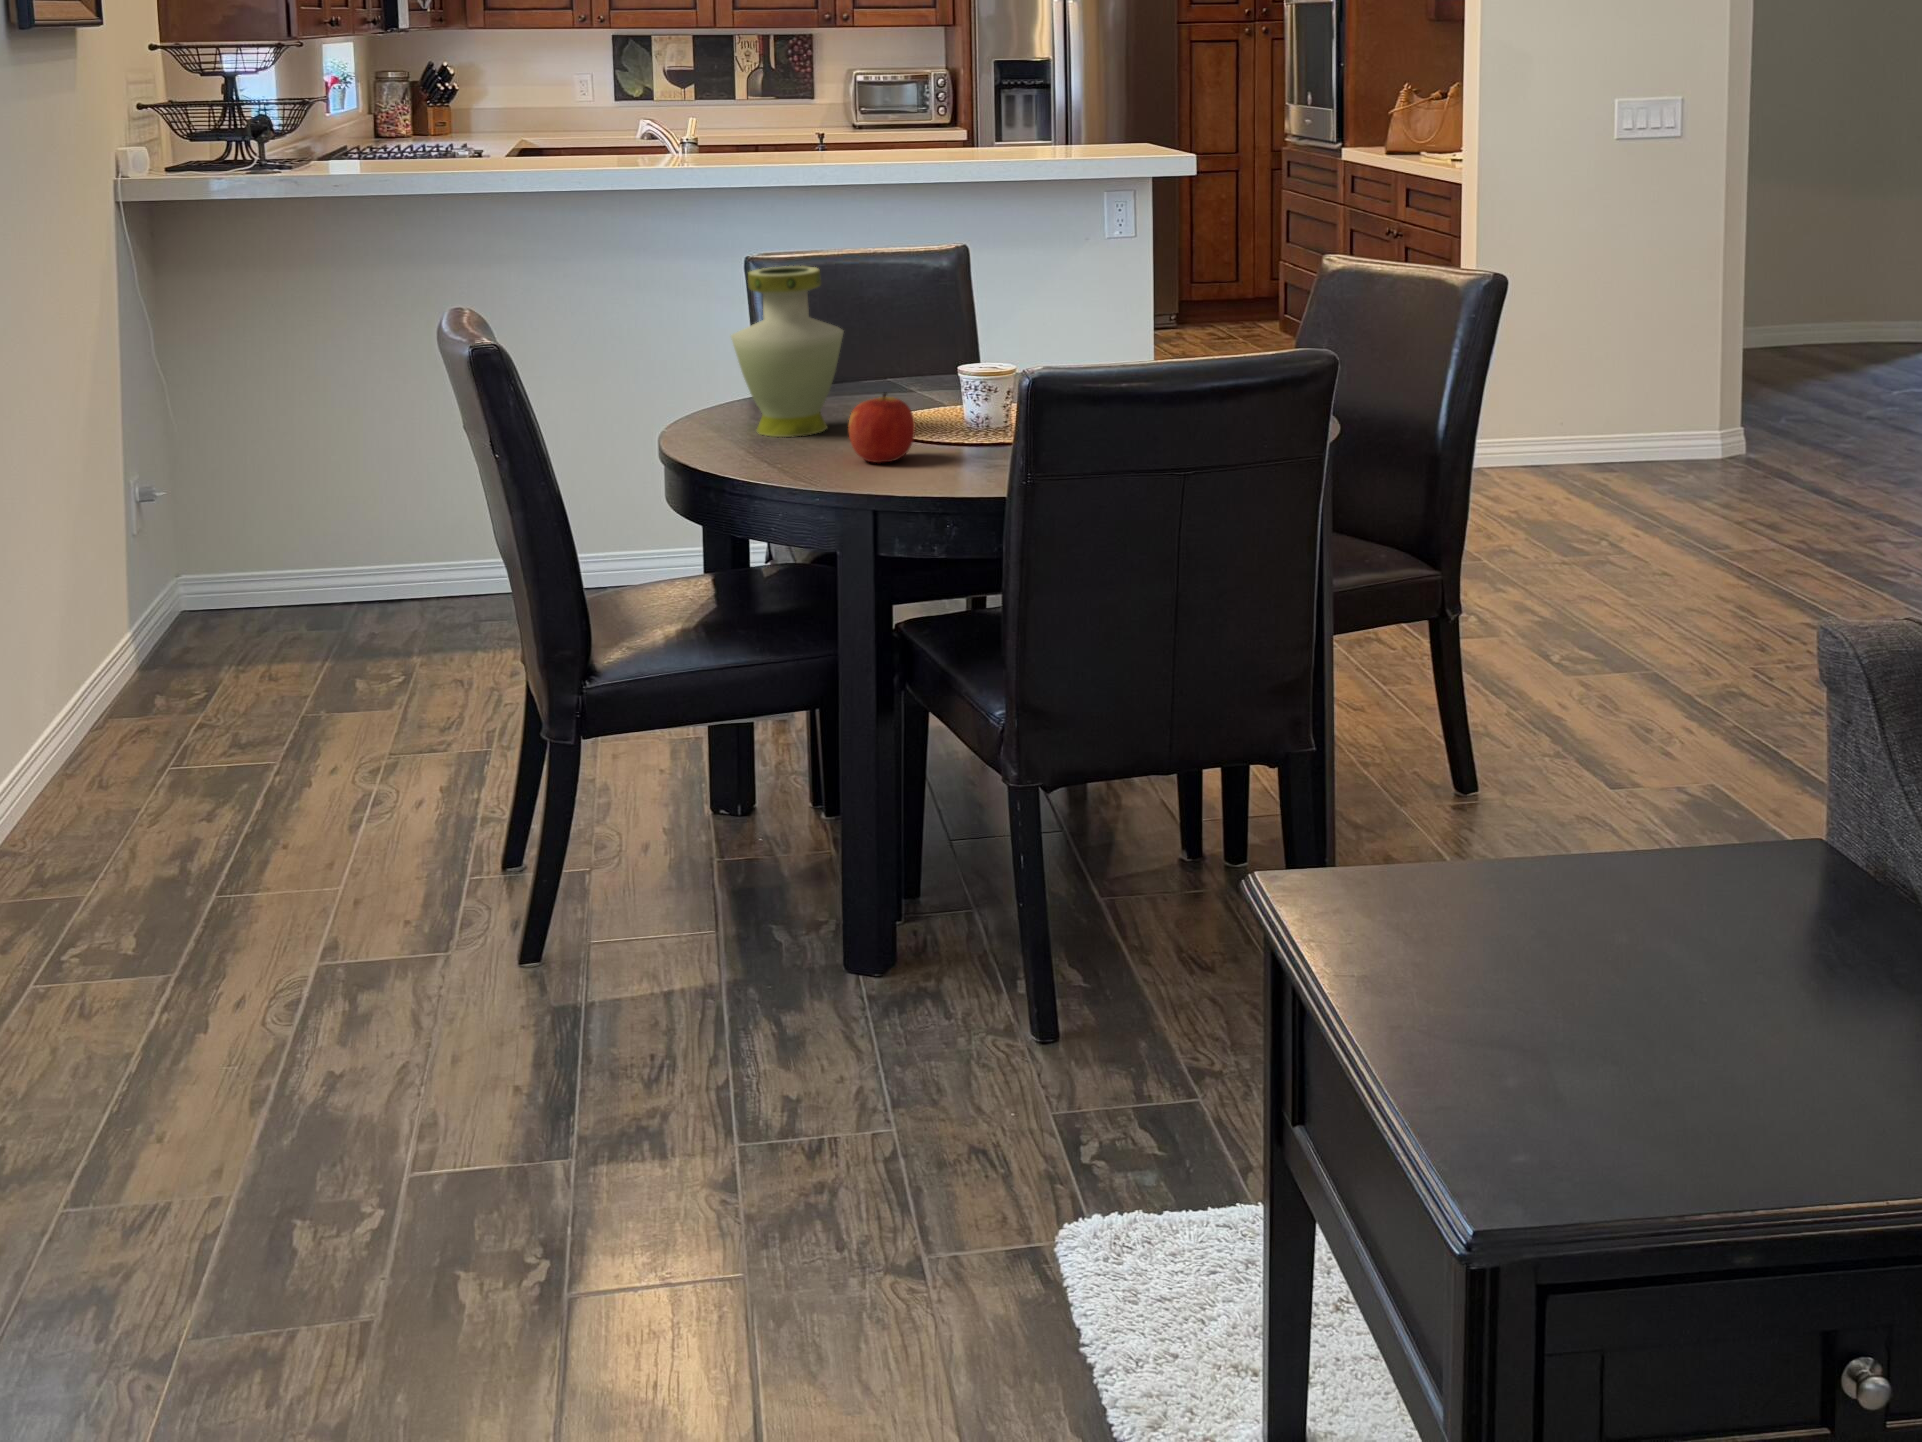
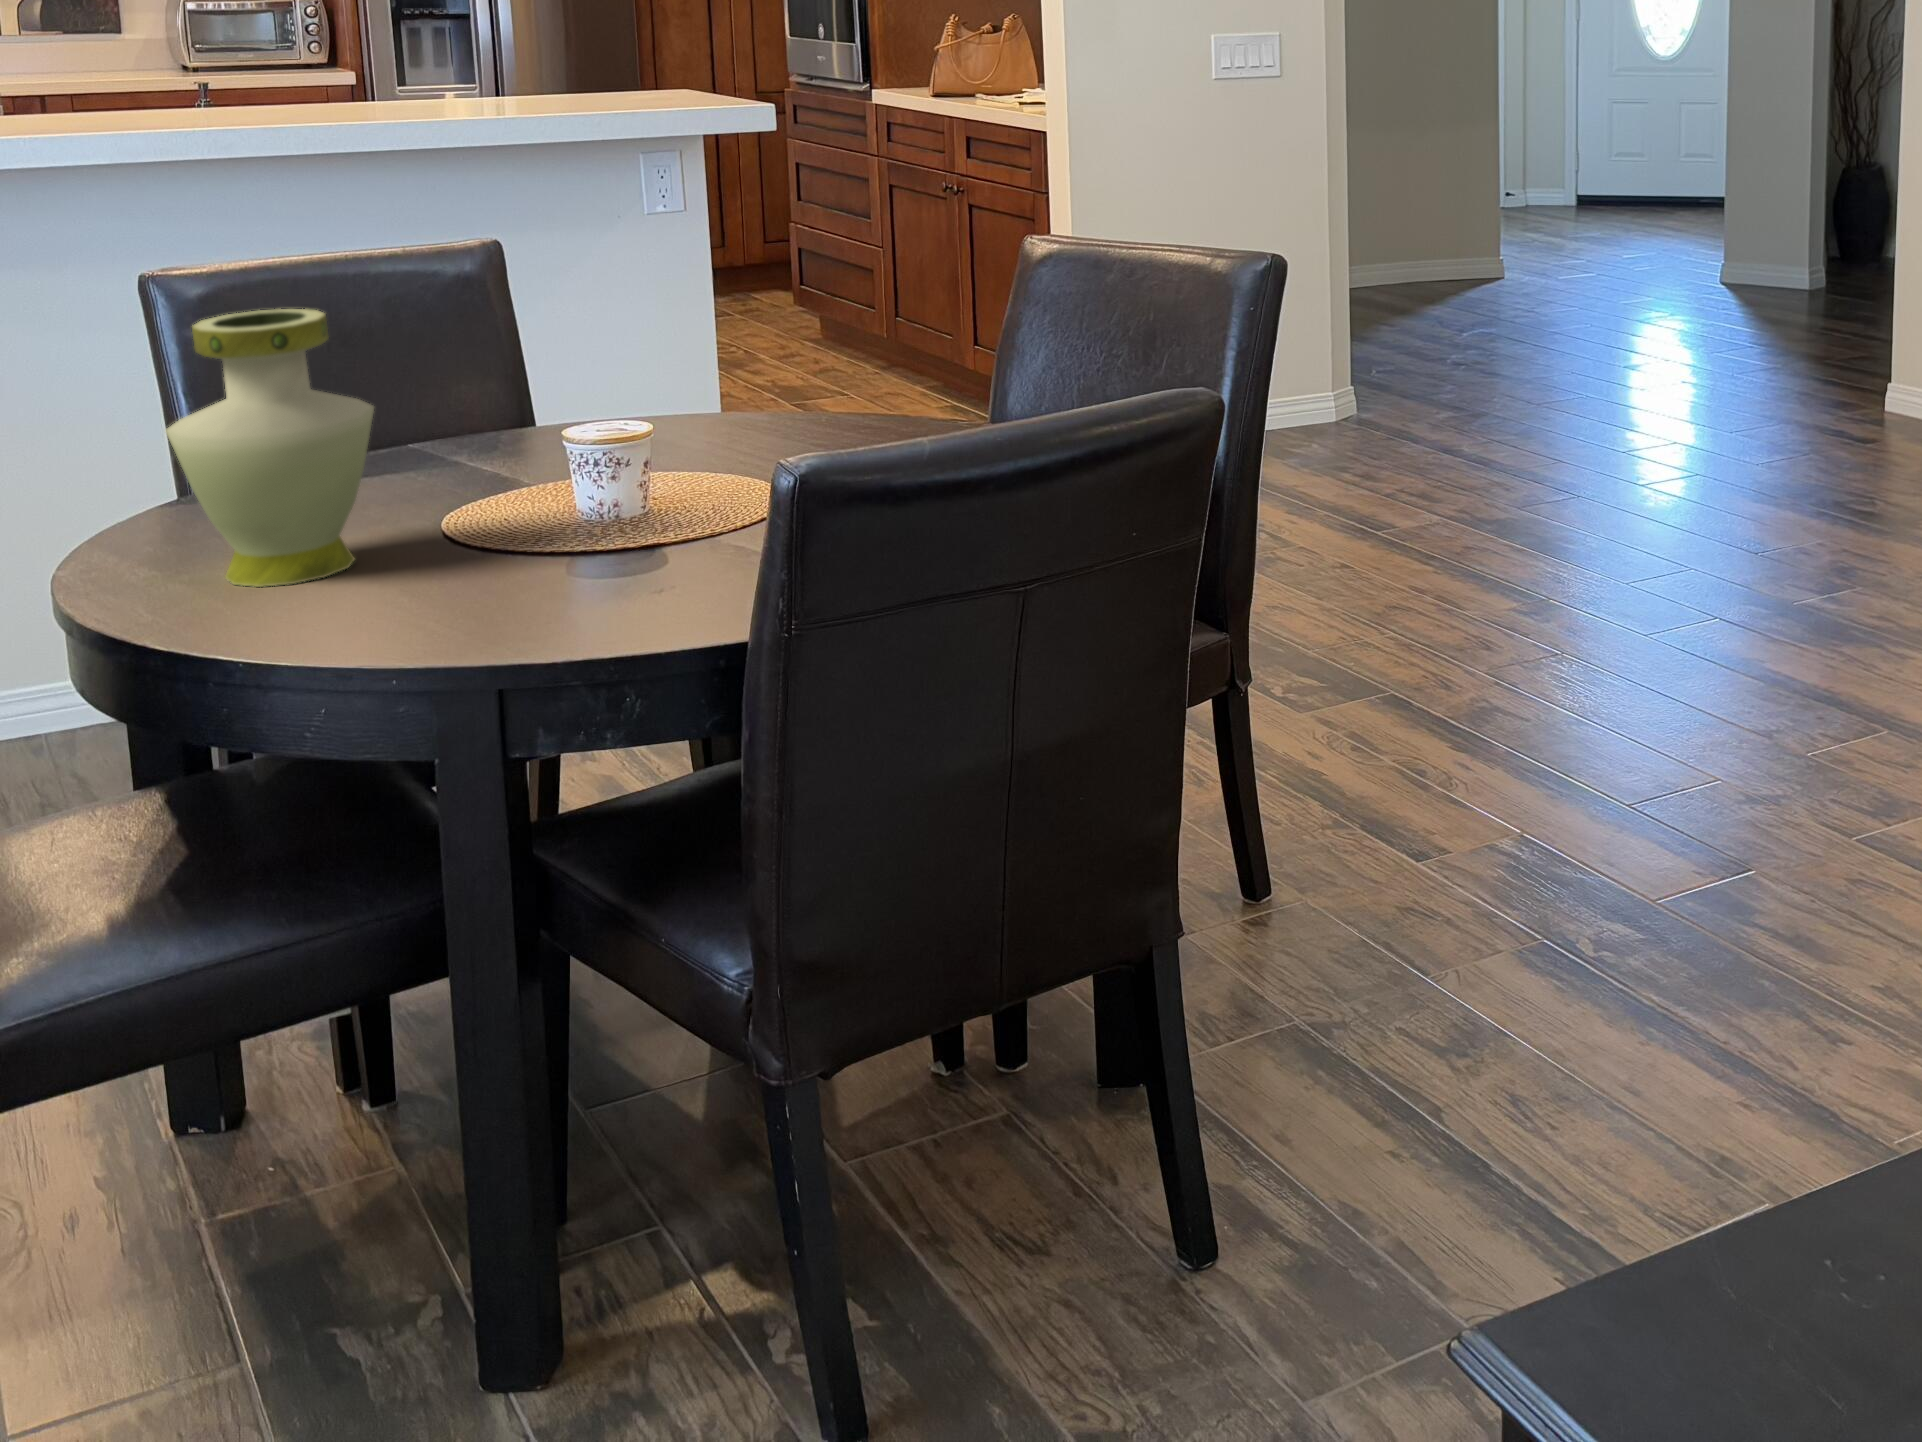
apple: present [848,393,915,463] -> none [422,509,539,622]

